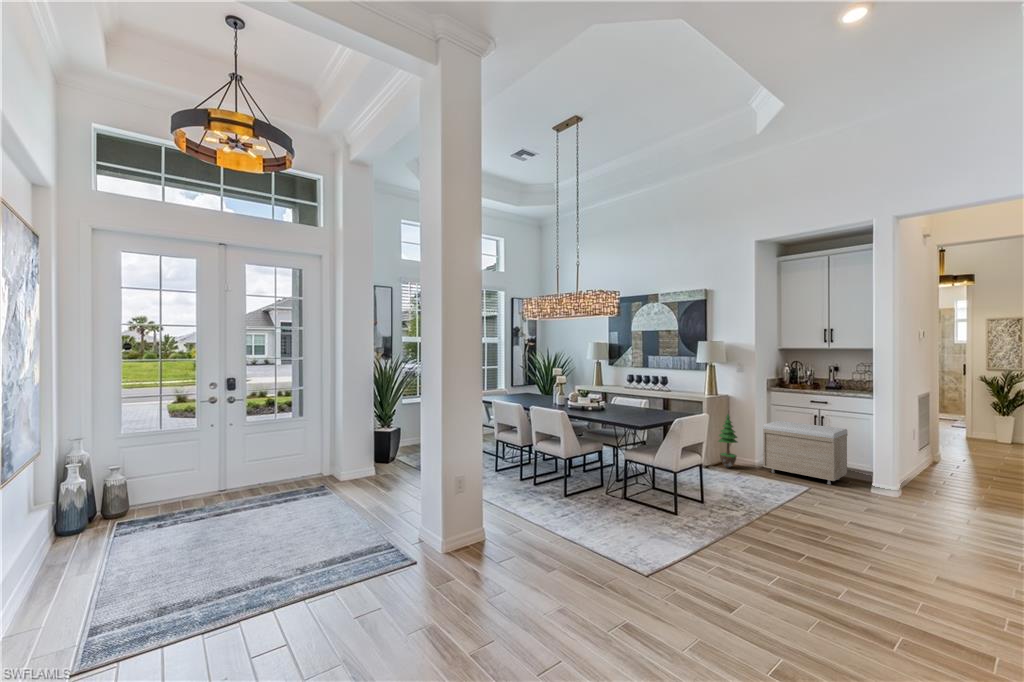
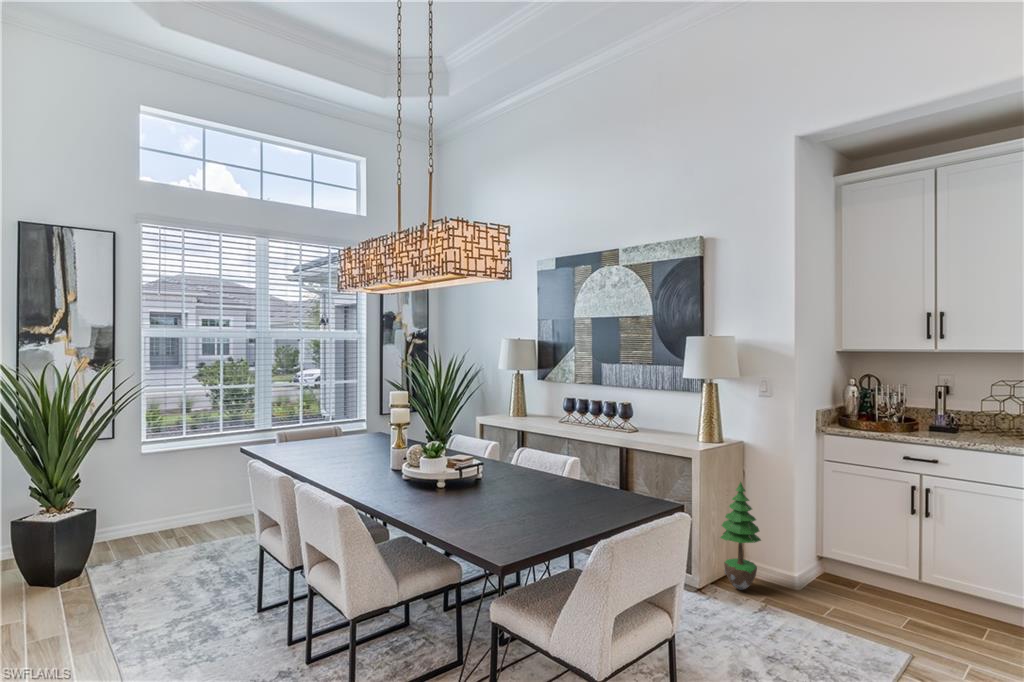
storage bench: present [763,421,848,484] -> none [811,494,985,646]

